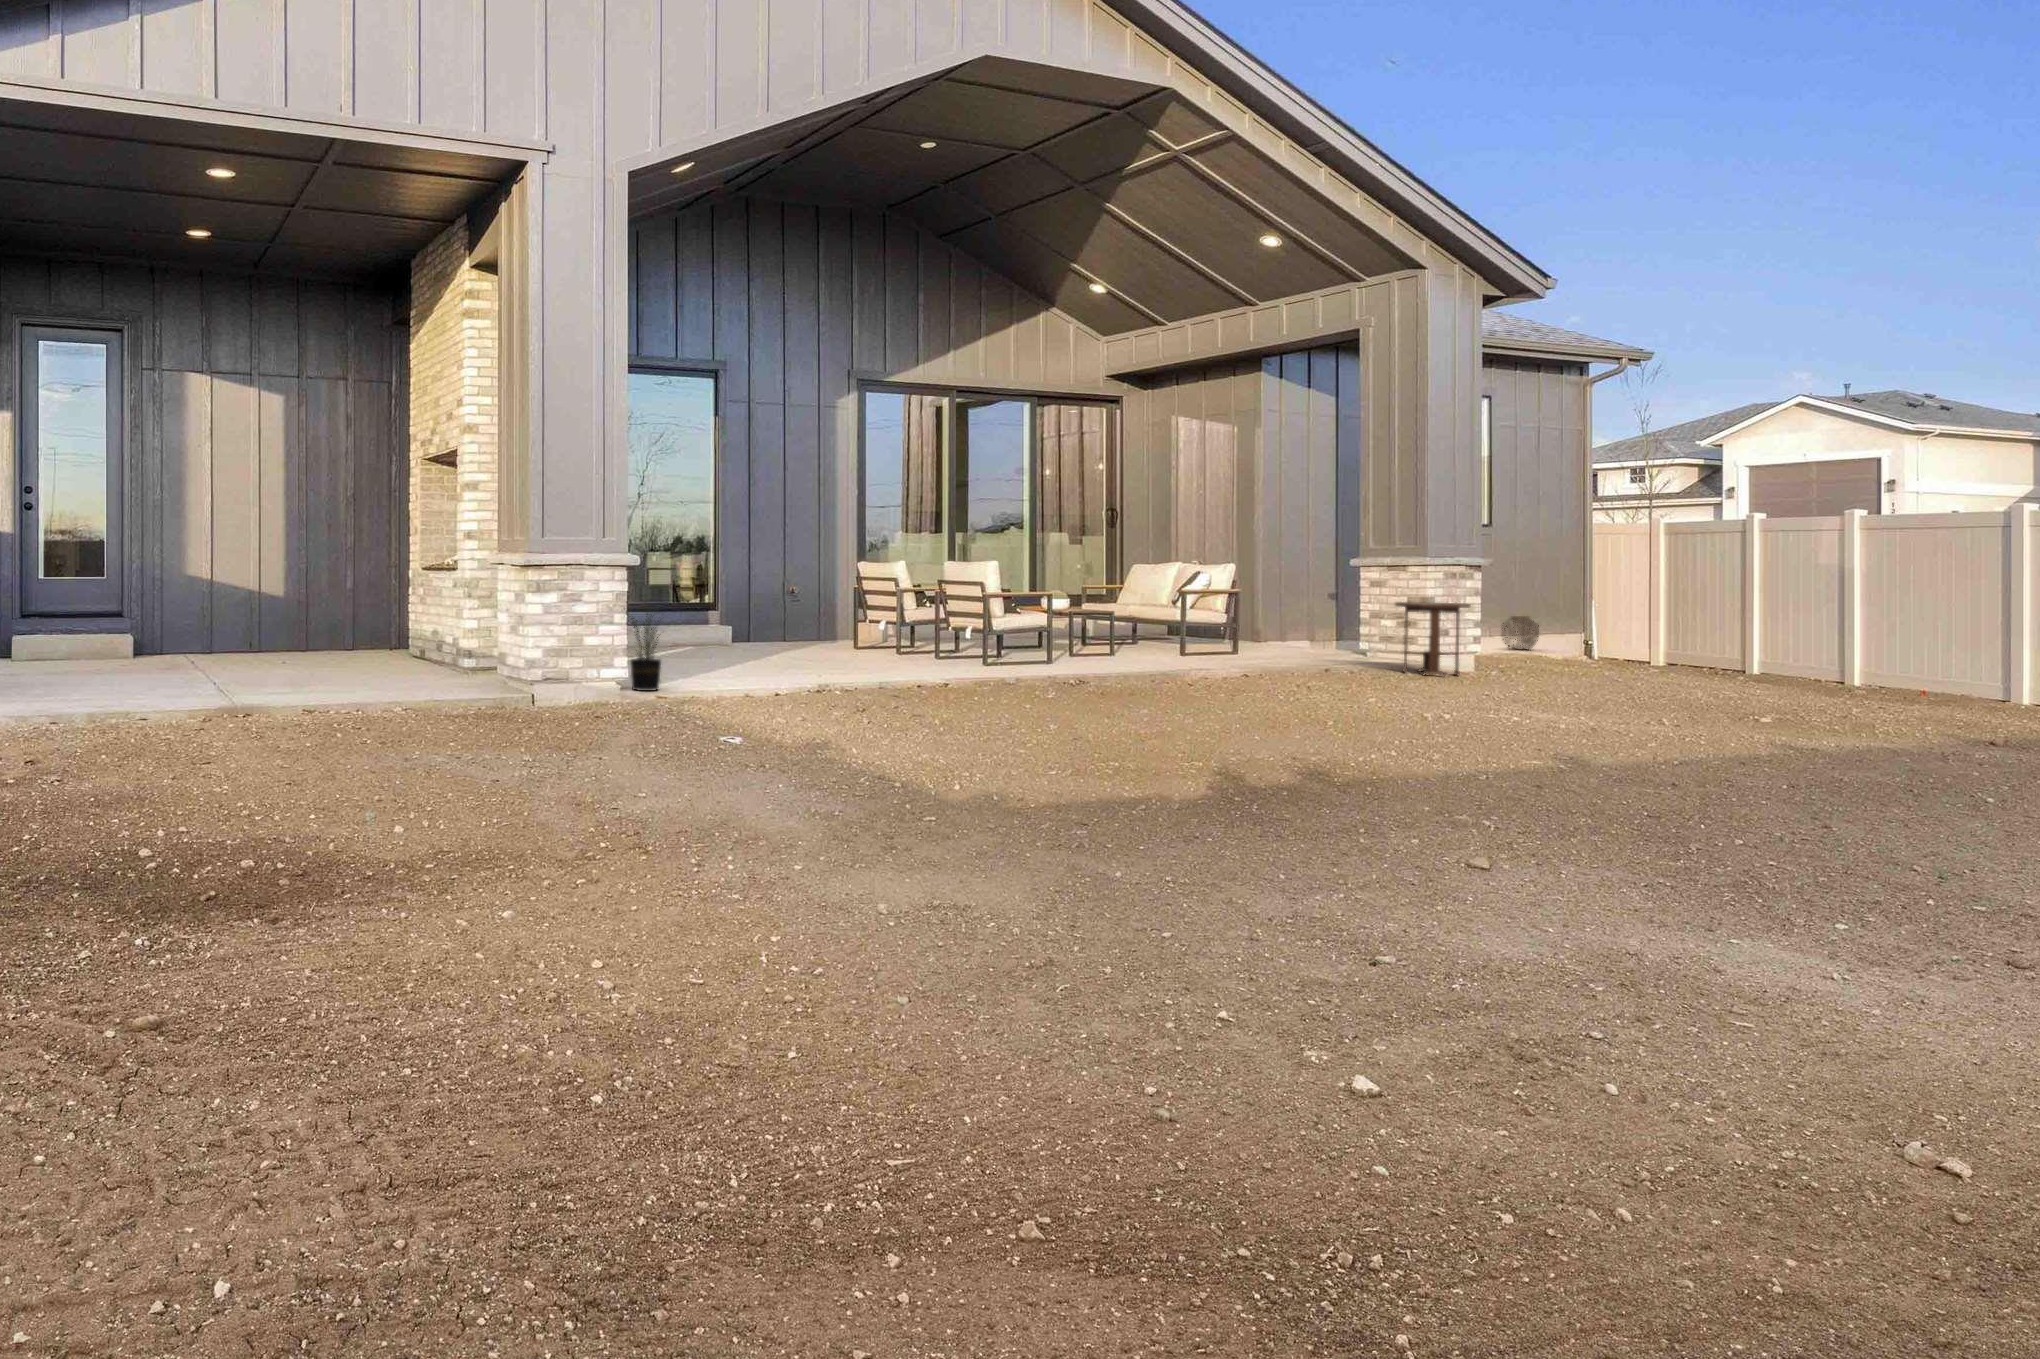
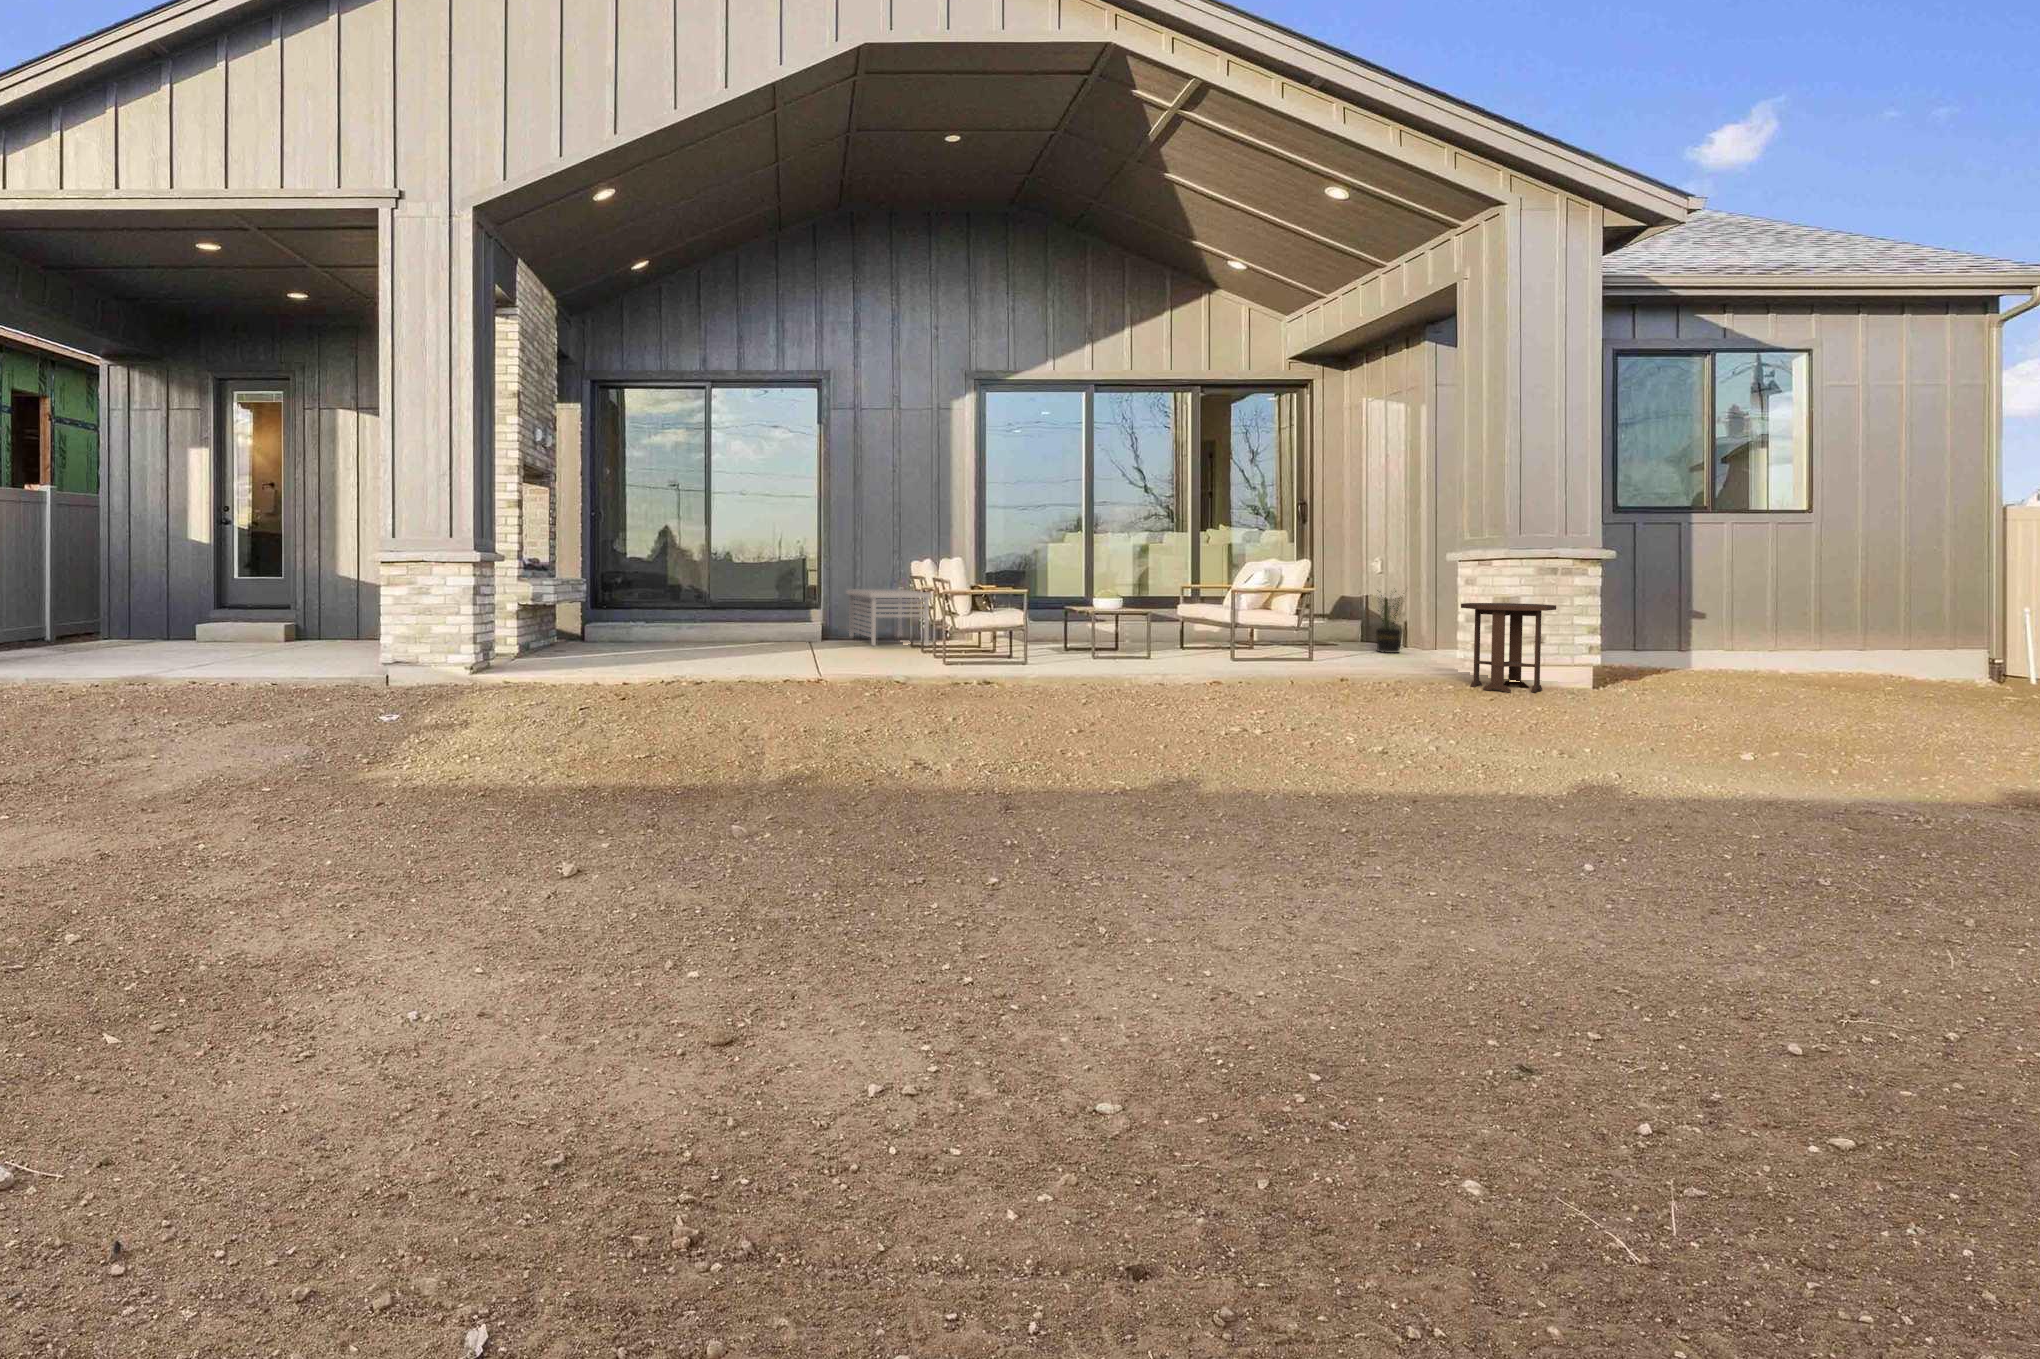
storage bench: none [769,595,897,653] -> present [847,590,933,646]
potted plant: present [627,608,661,691] -> present [1376,590,1404,653]
woven basket: present [1502,616,1539,650] -> none [1795,621,1847,664]

